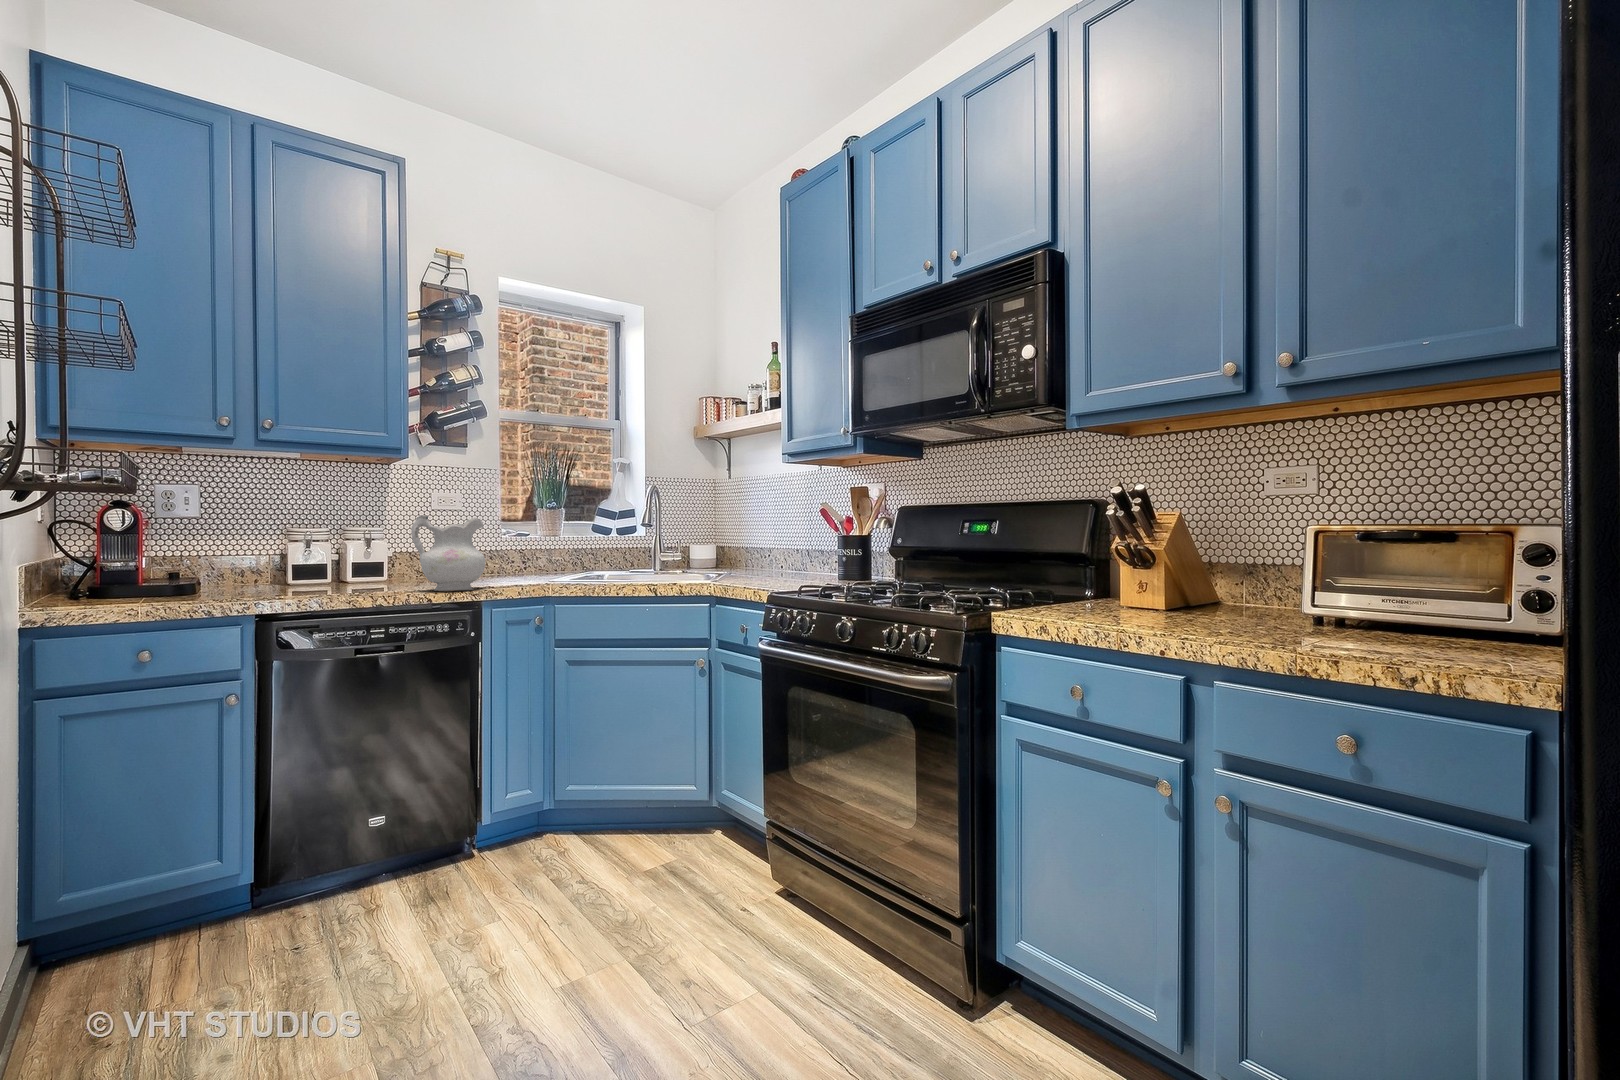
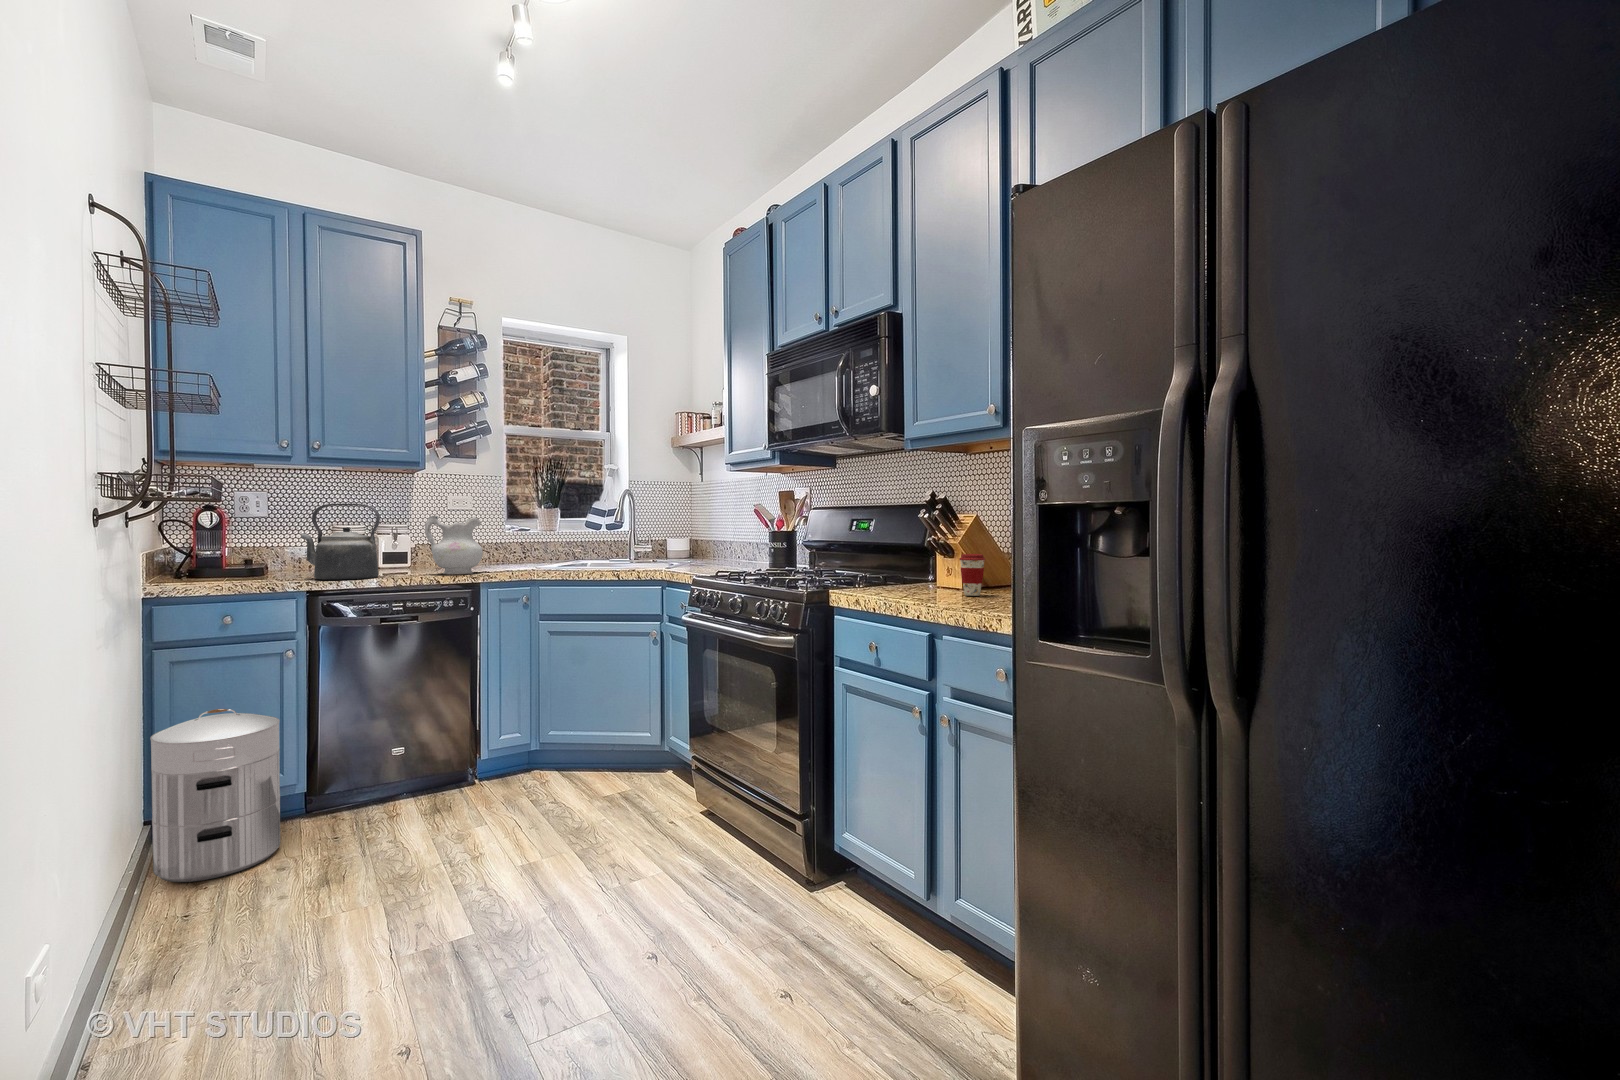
kettle: none [247,499,353,599] -> present [301,503,380,580]
coffee cup: none [1179,563,1218,620] -> present [959,554,985,596]
waste bin: none [29,782,219,1038] -> present [150,709,280,882]

